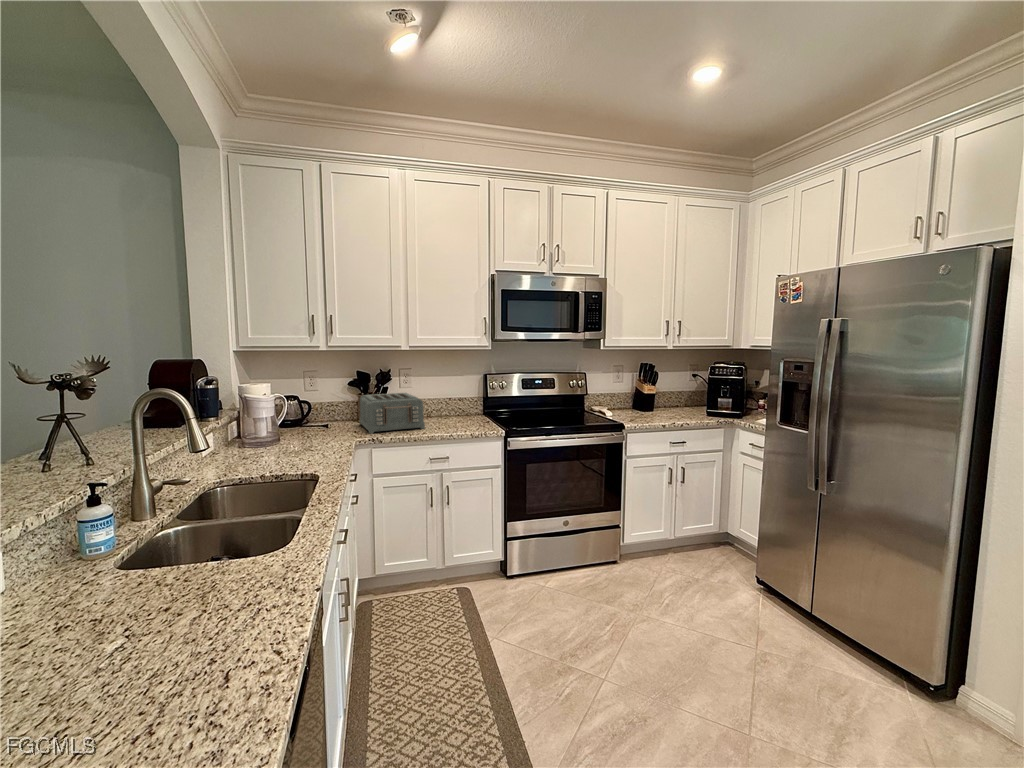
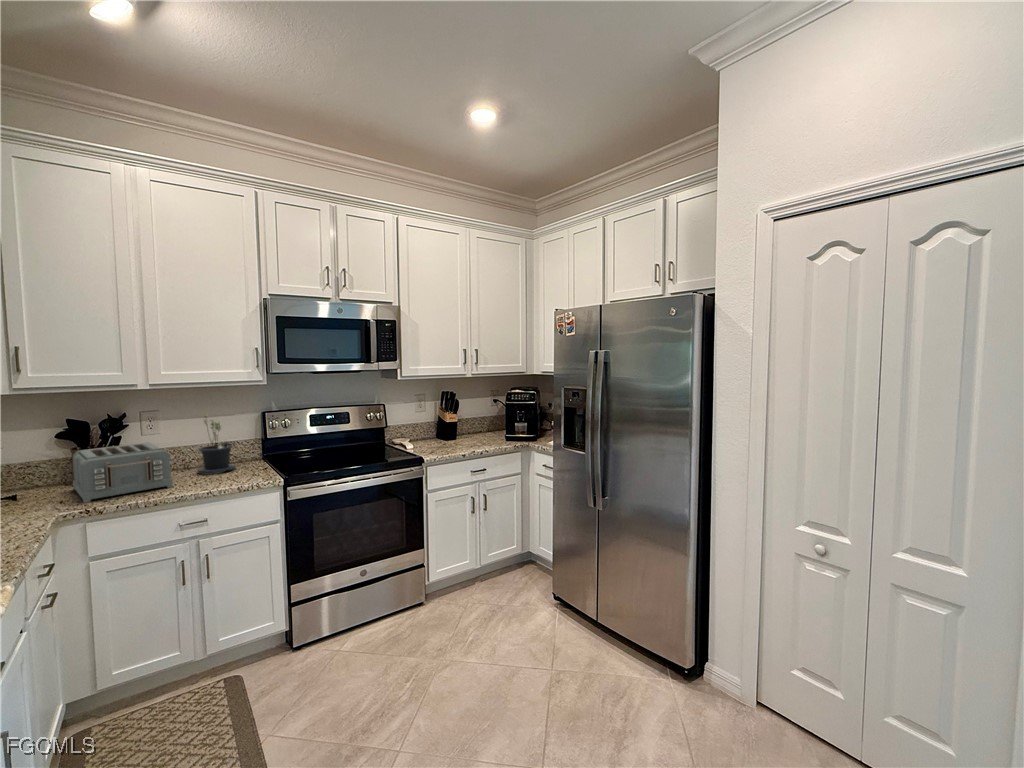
potted plant: none [438,372,466,422] -> present [198,414,236,475]

